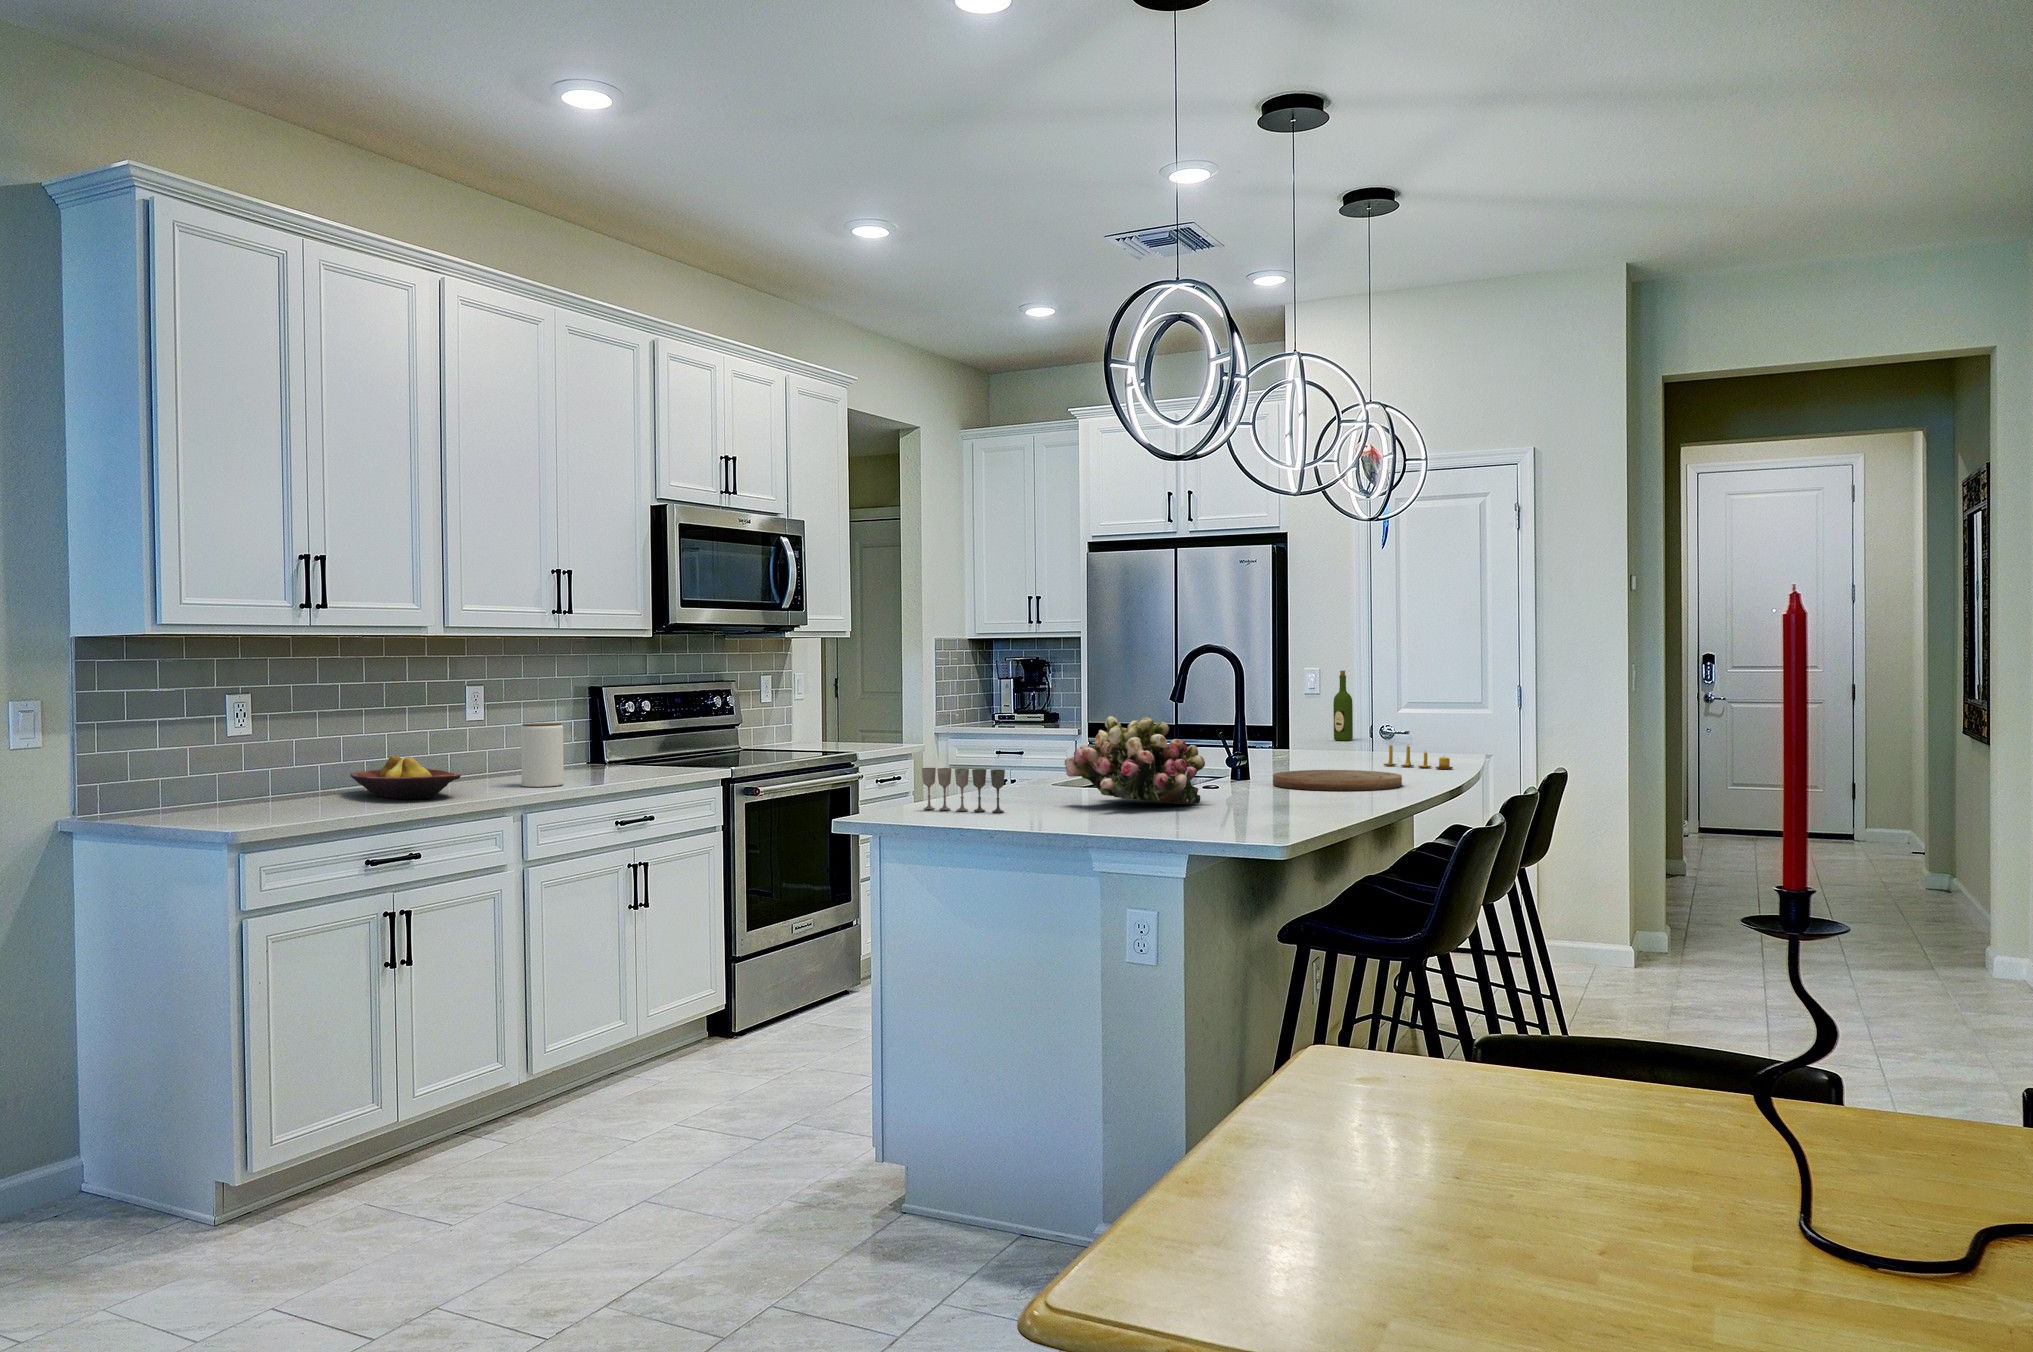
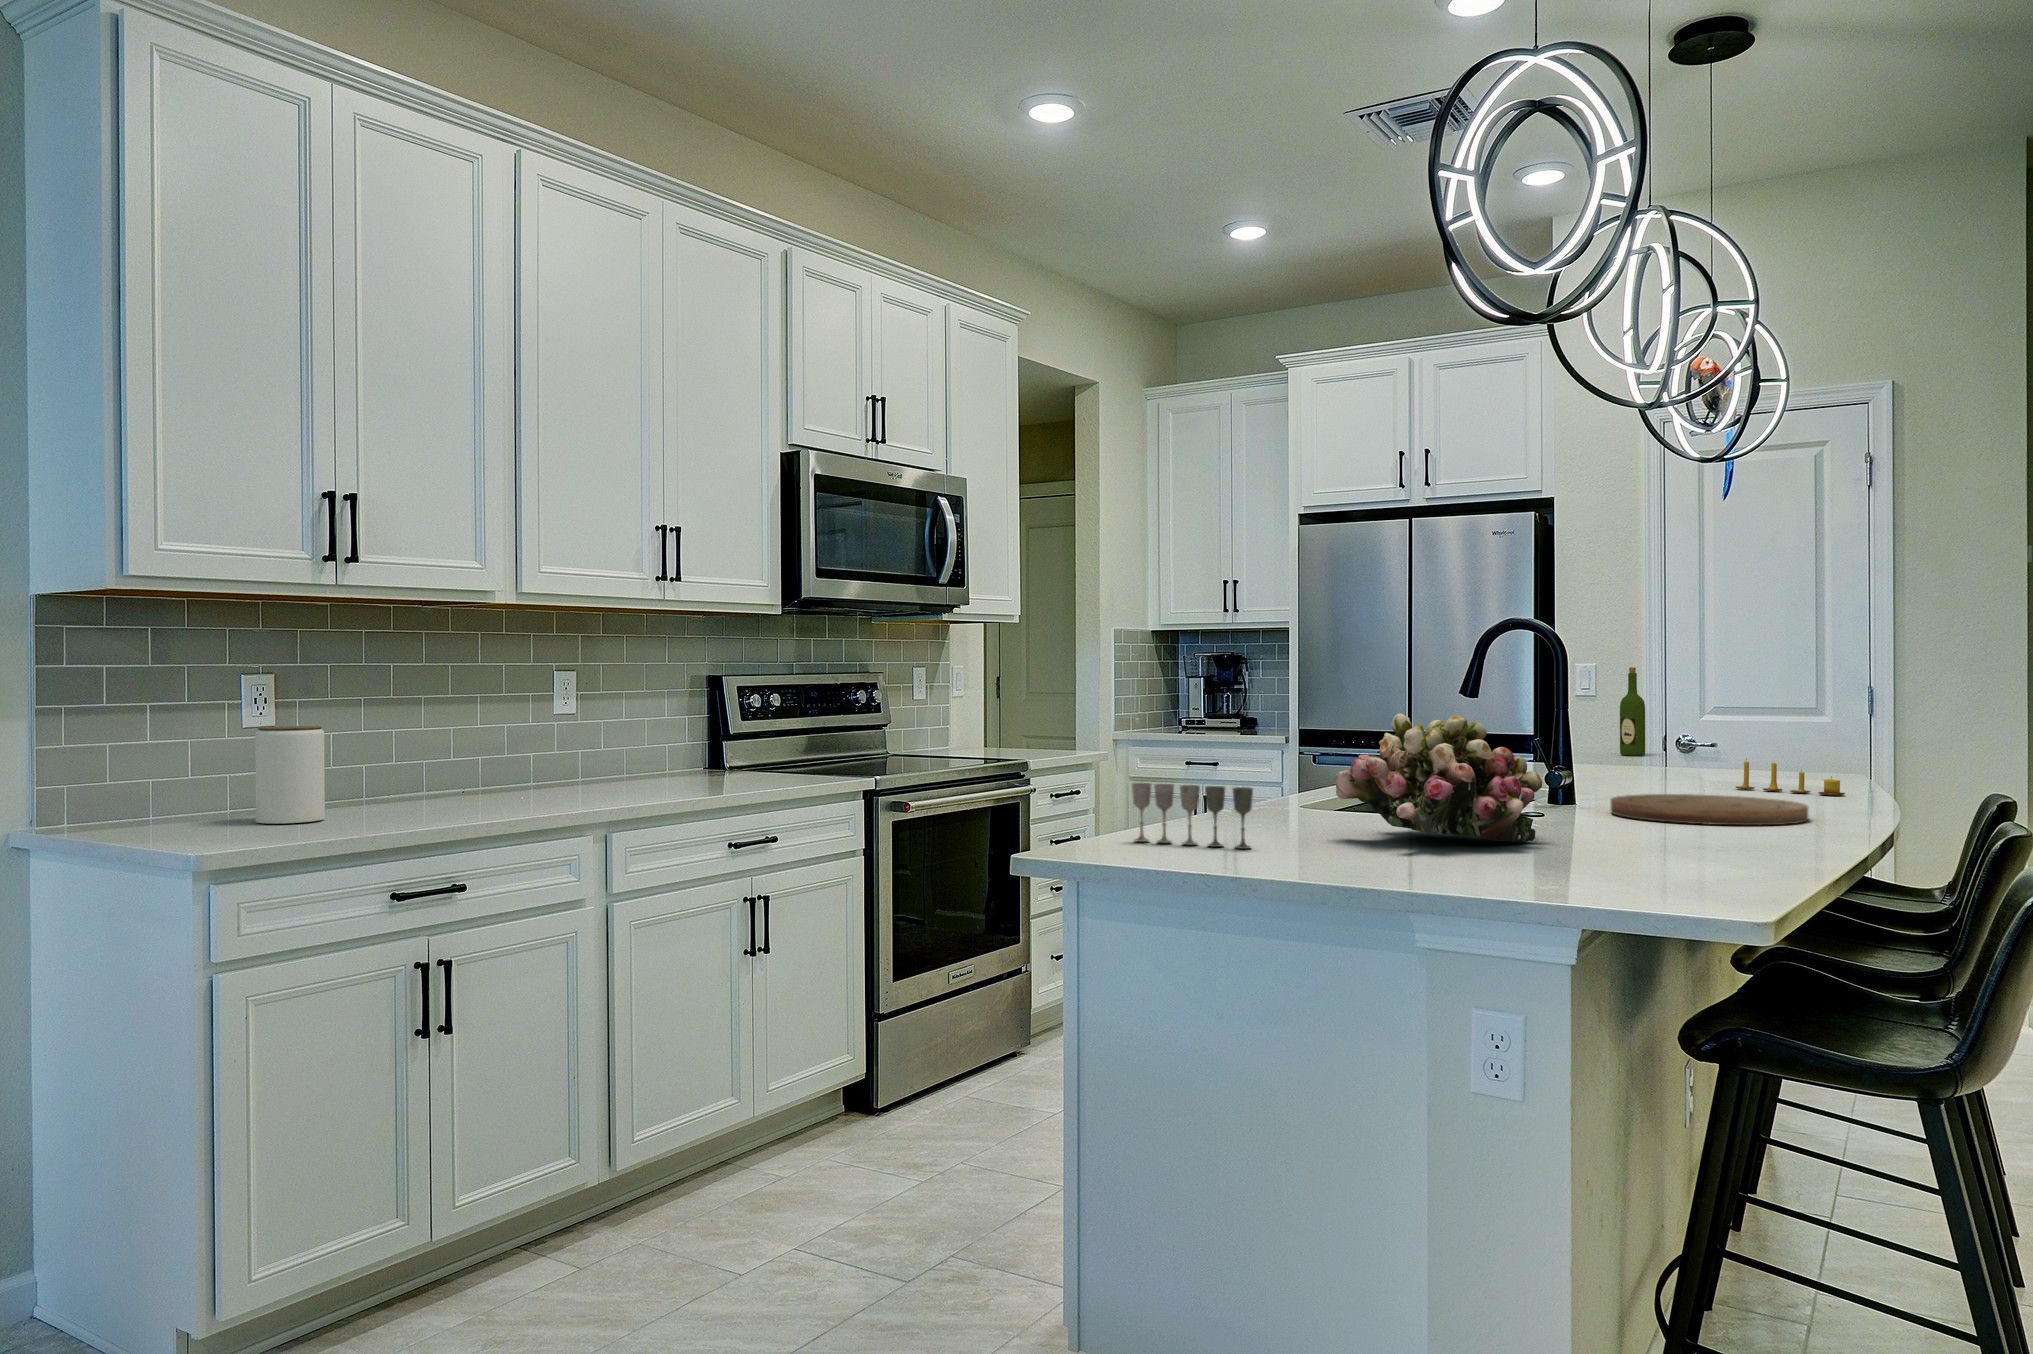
jar: present [521,723,564,787] -> present [255,726,325,824]
fruit bowl: present [350,755,461,799] -> none [396,755,529,812]

